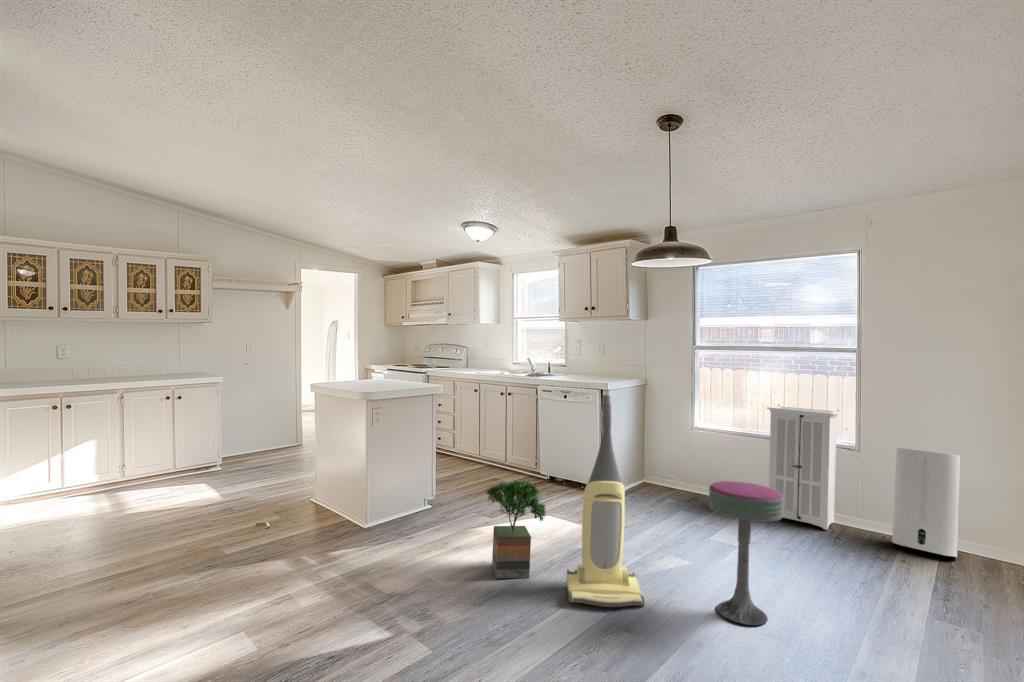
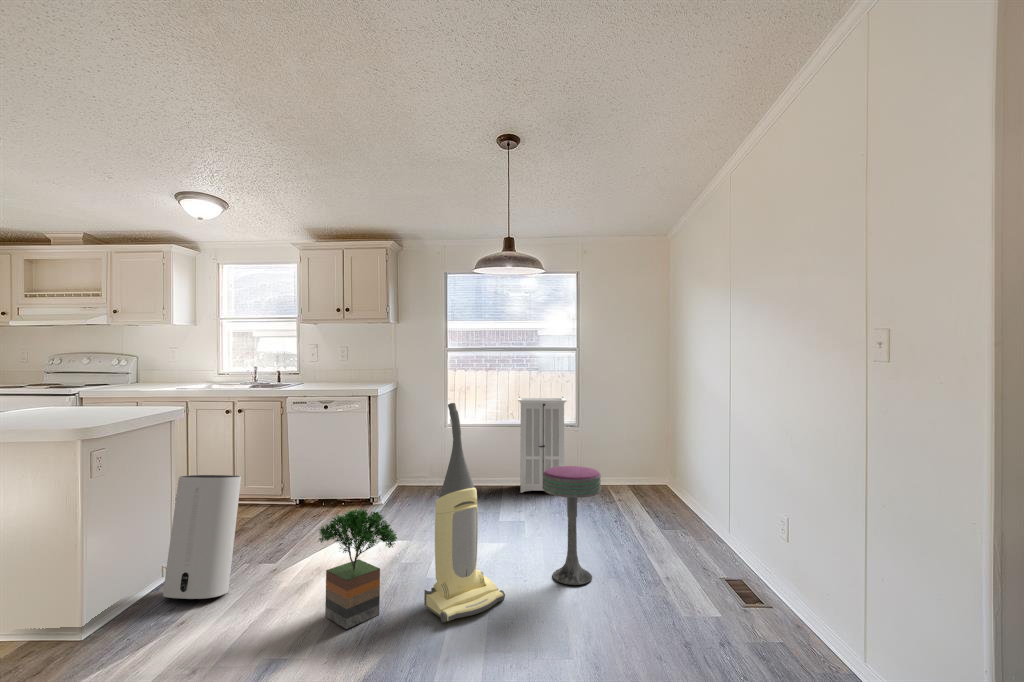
air purifier: present [892,448,960,557] -> present [163,475,241,599]

